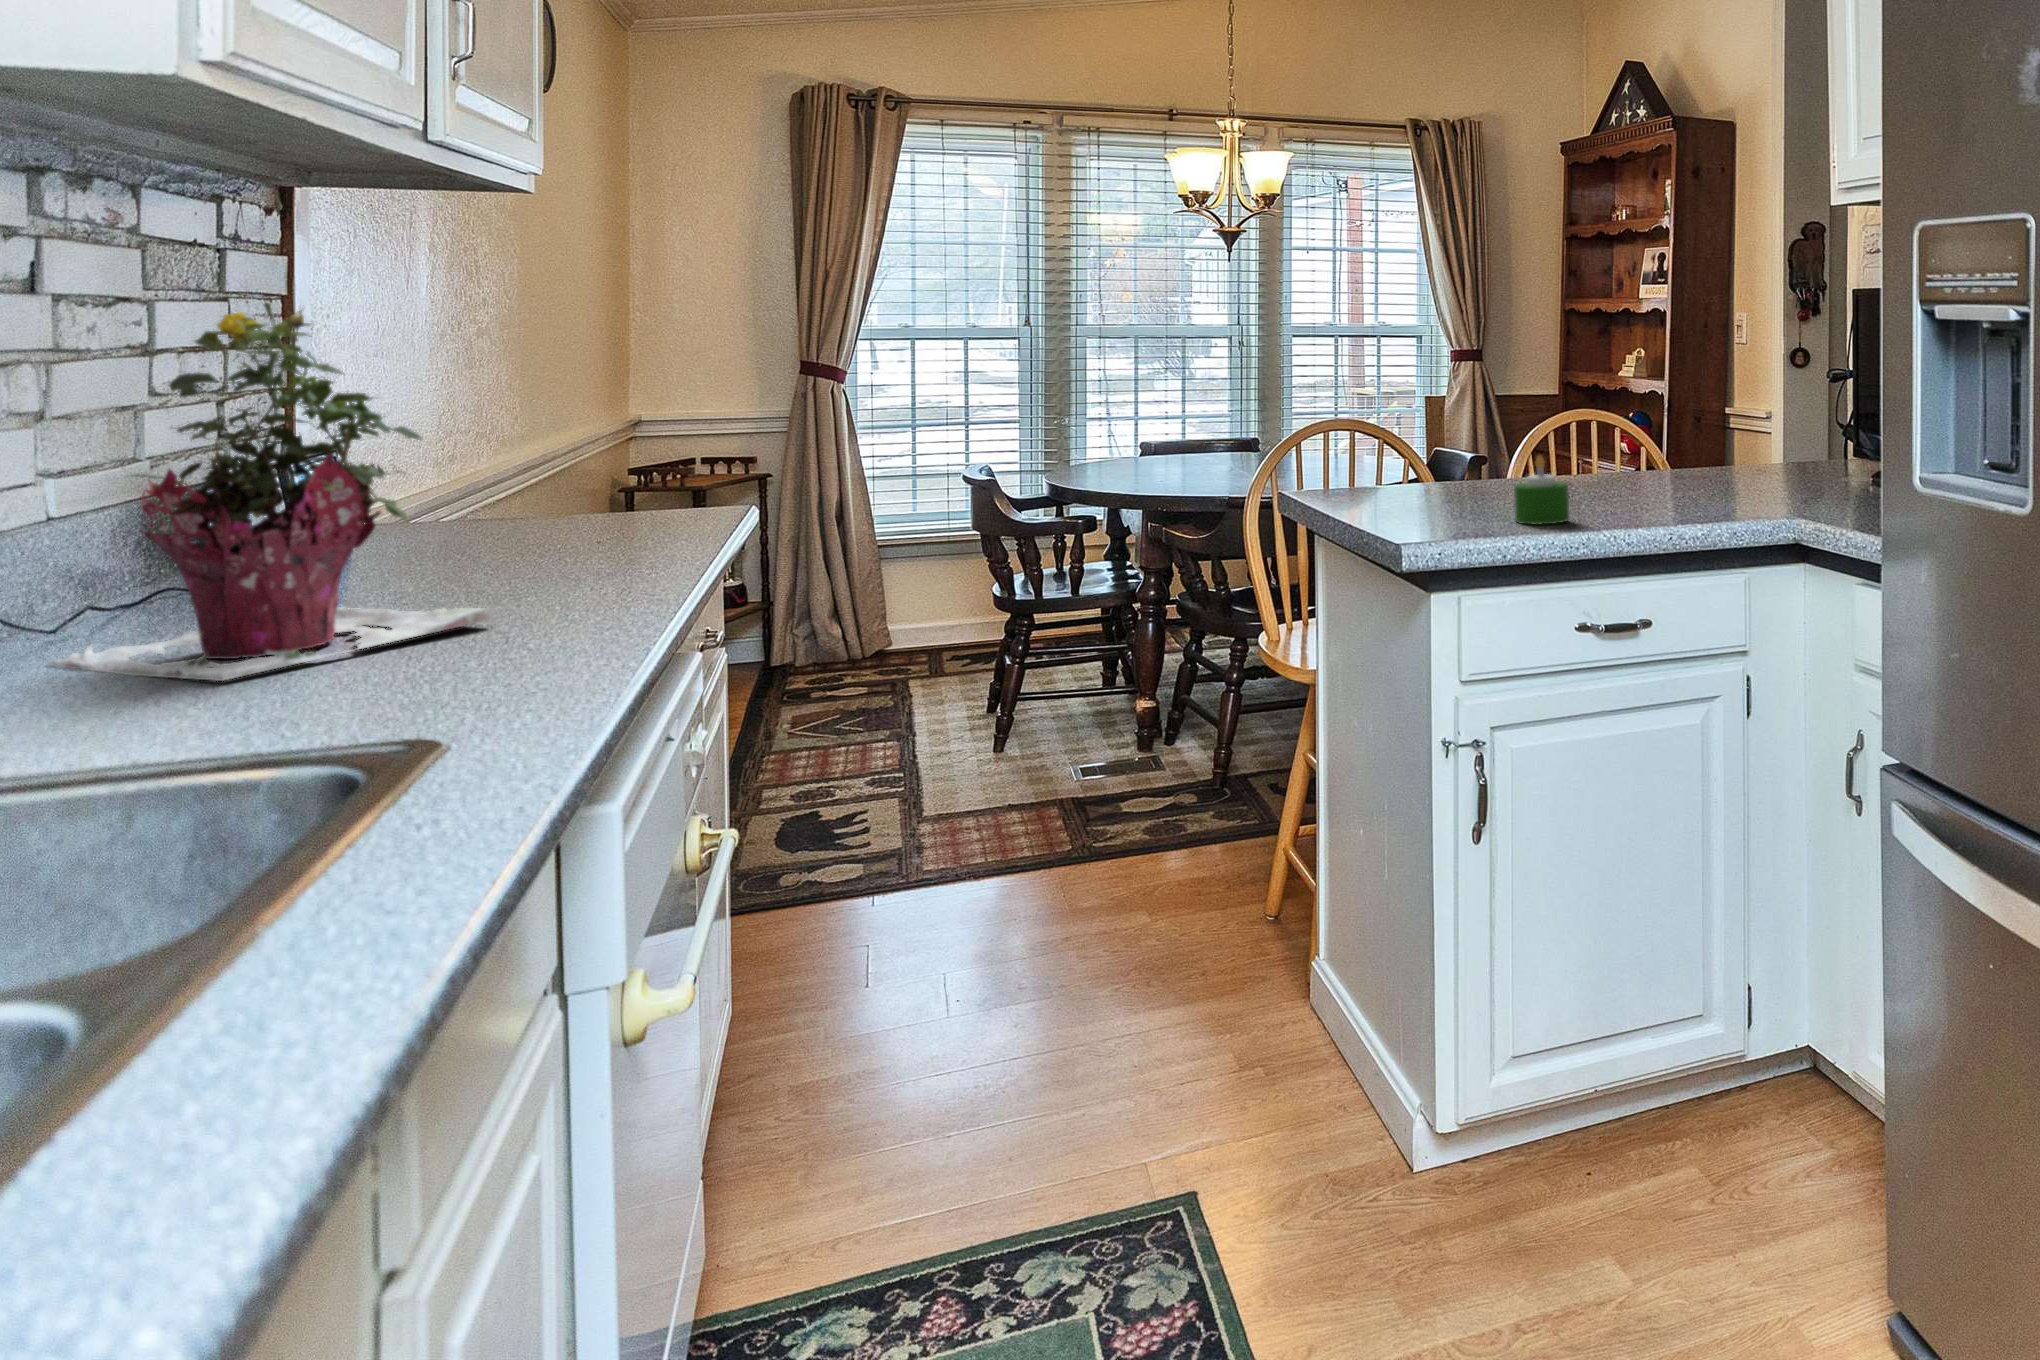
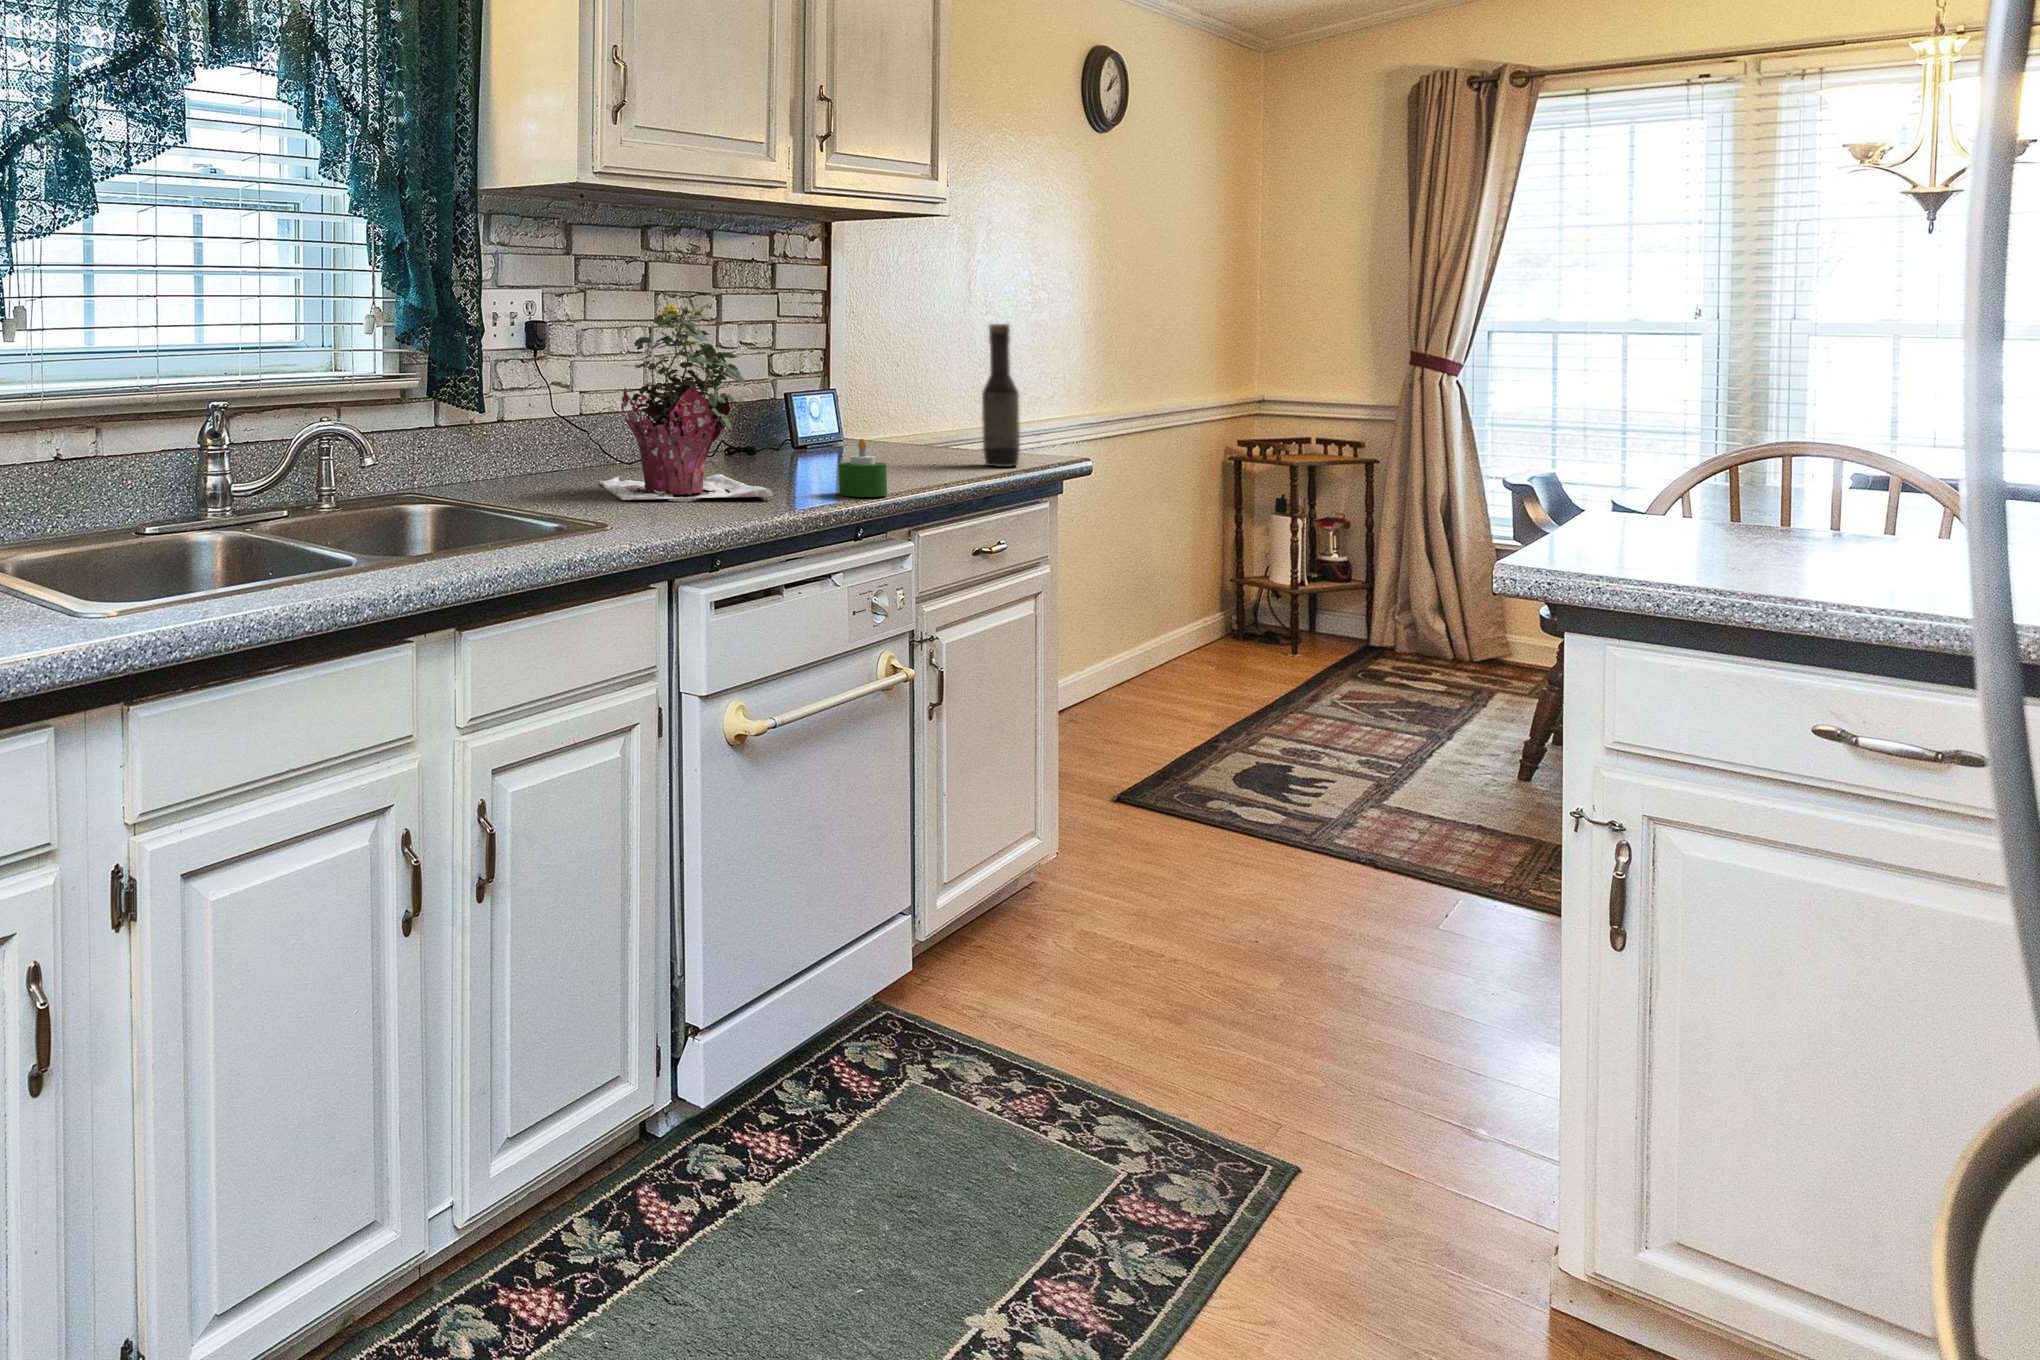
bottle: none [610,337,668,528] -> present [982,324,1020,467]
candle: present [1514,456,1569,525] -> present [839,439,887,497]

